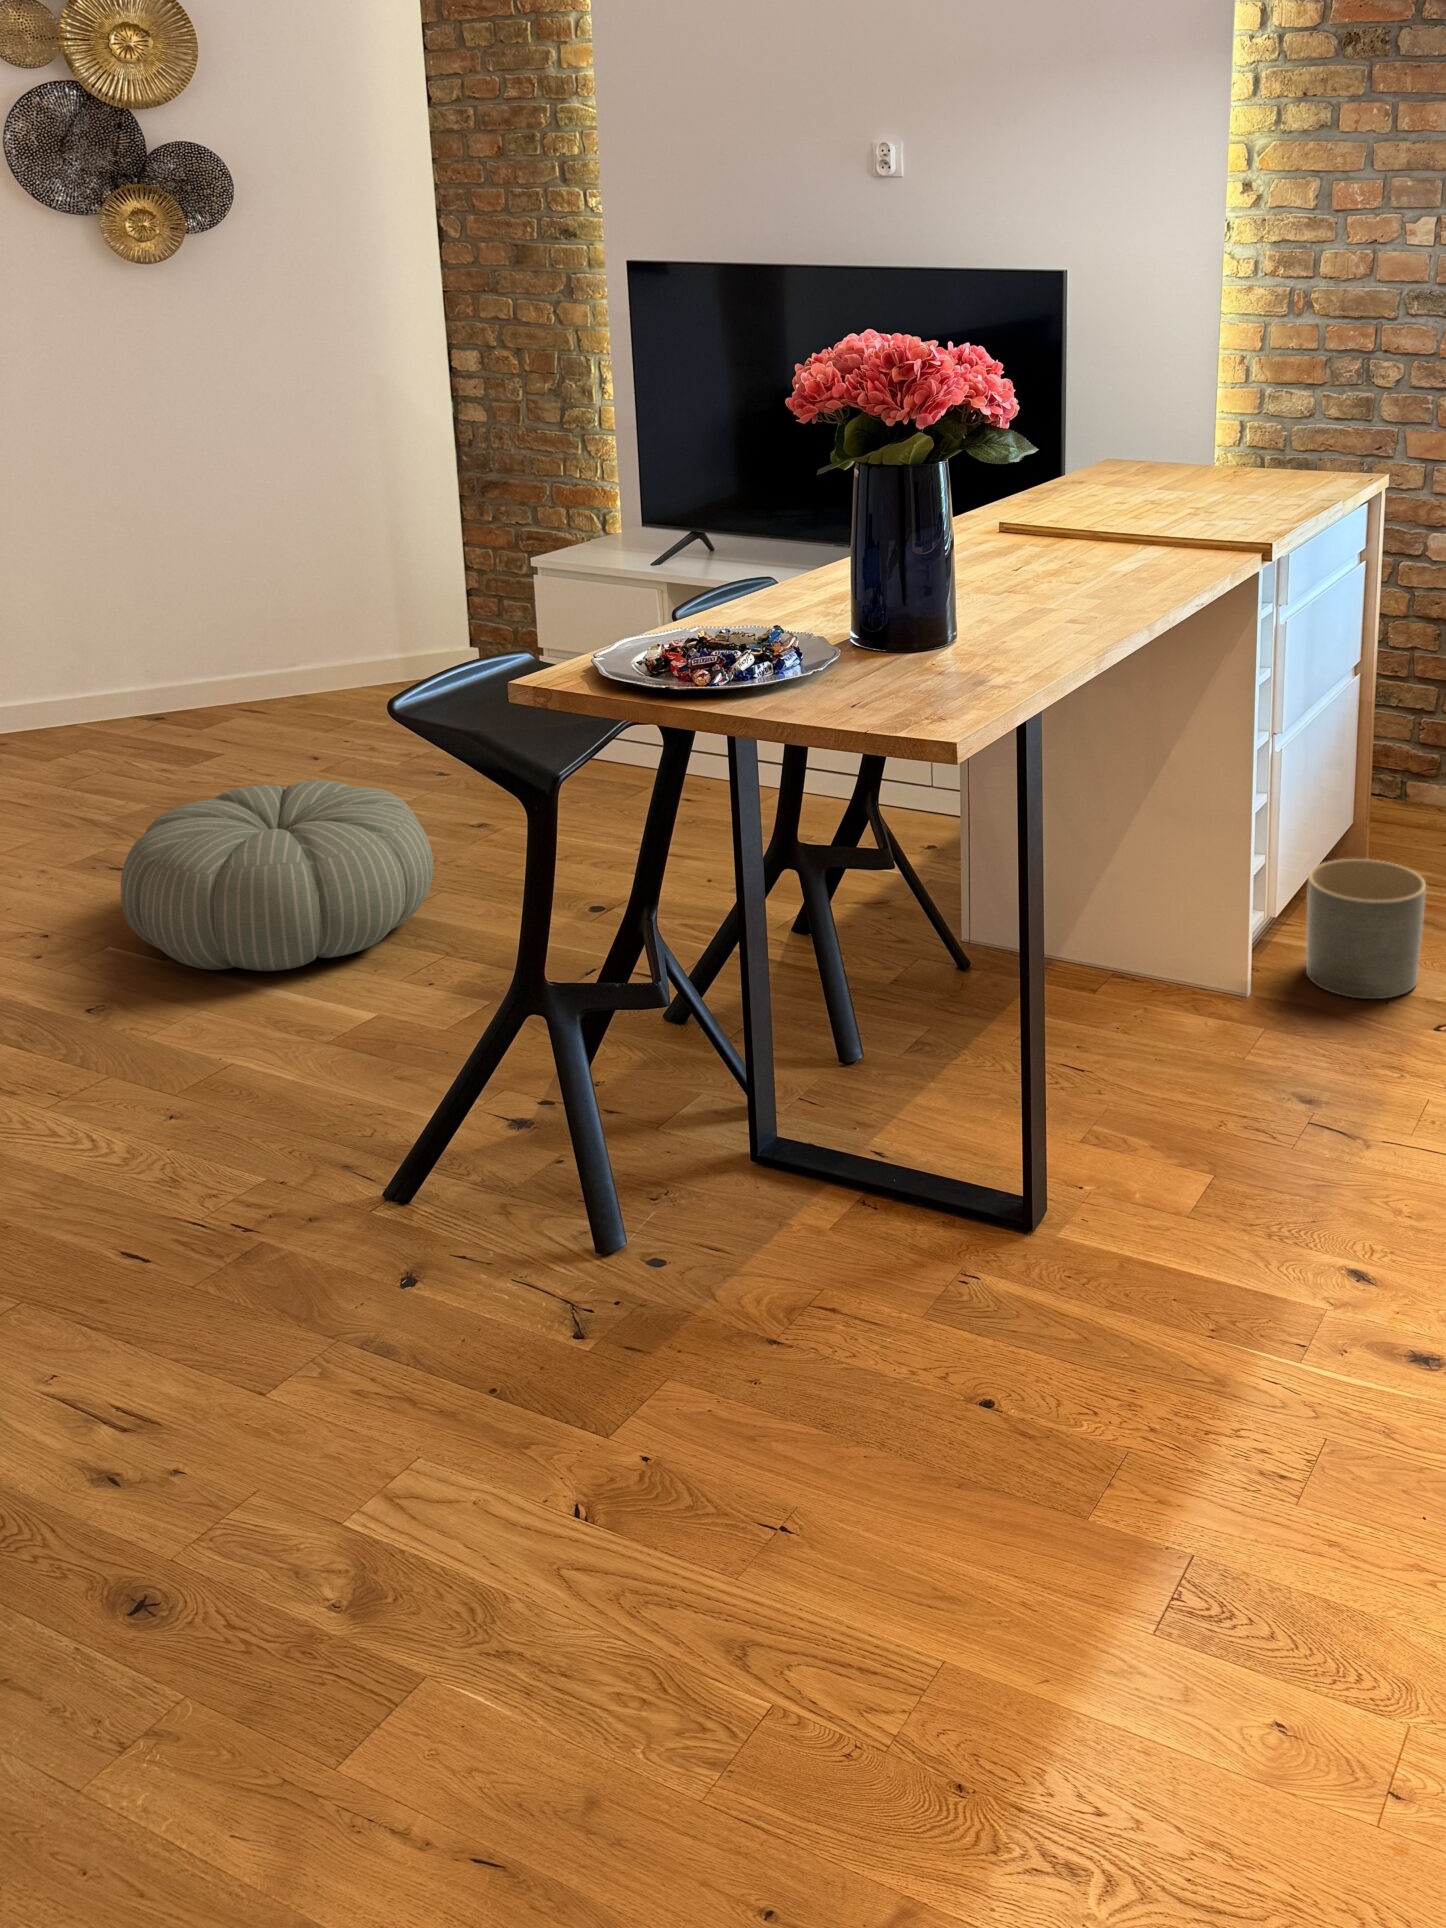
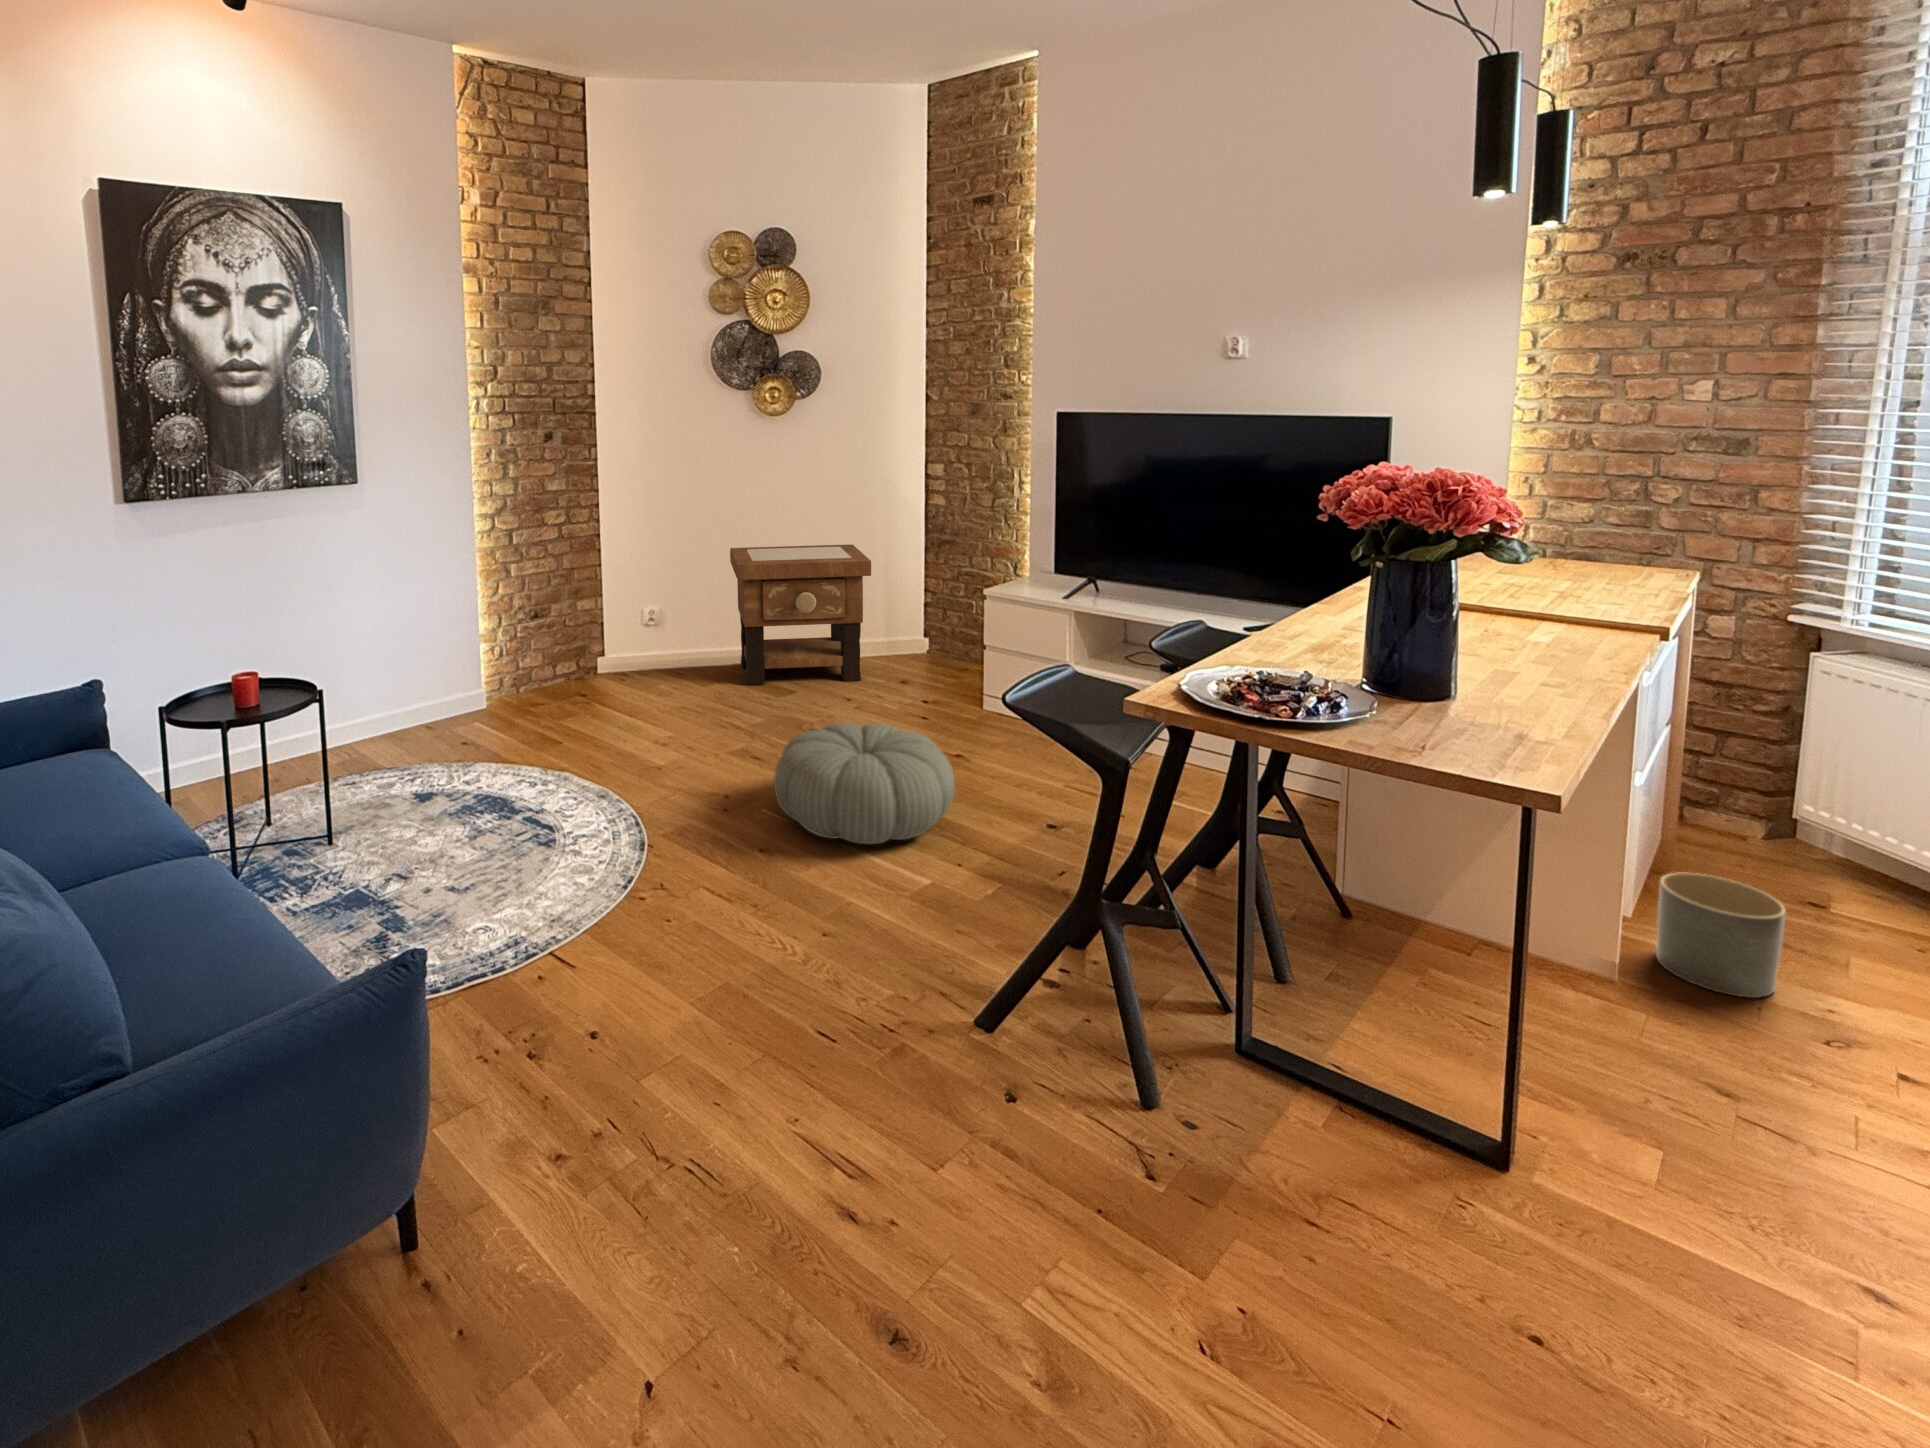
side table: none [88,490,343,744] -> present [730,545,871,685]

